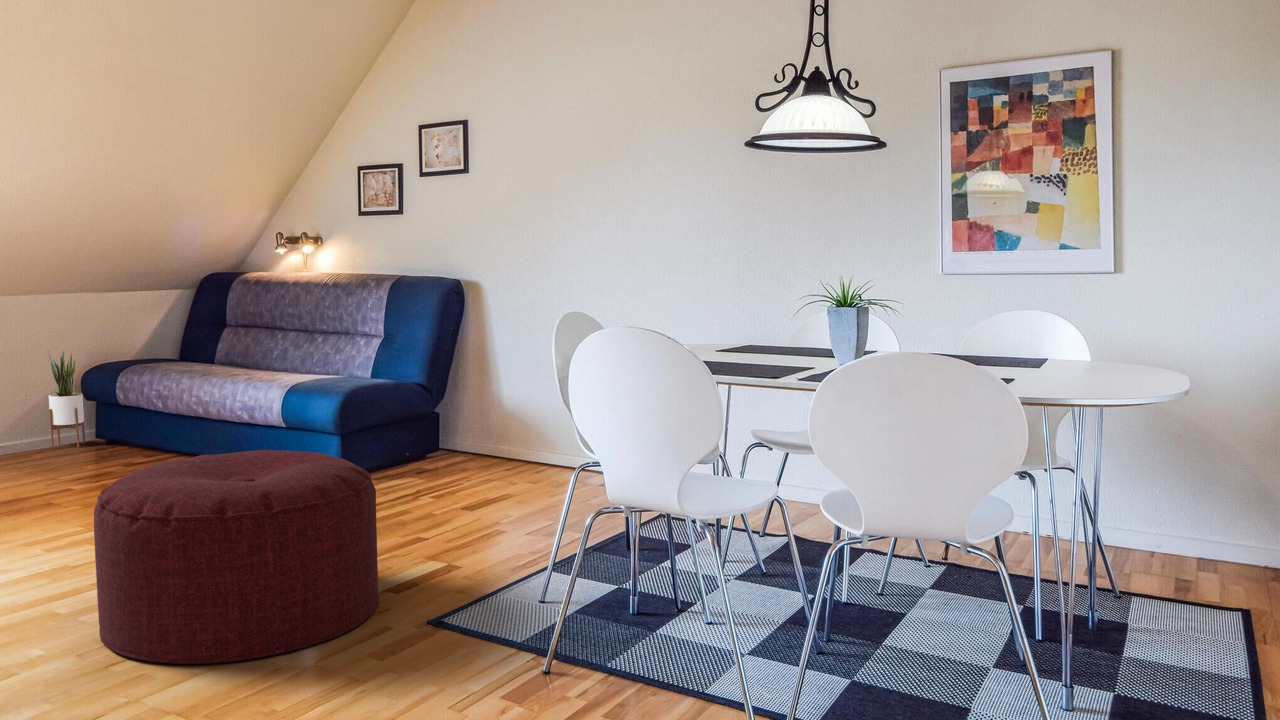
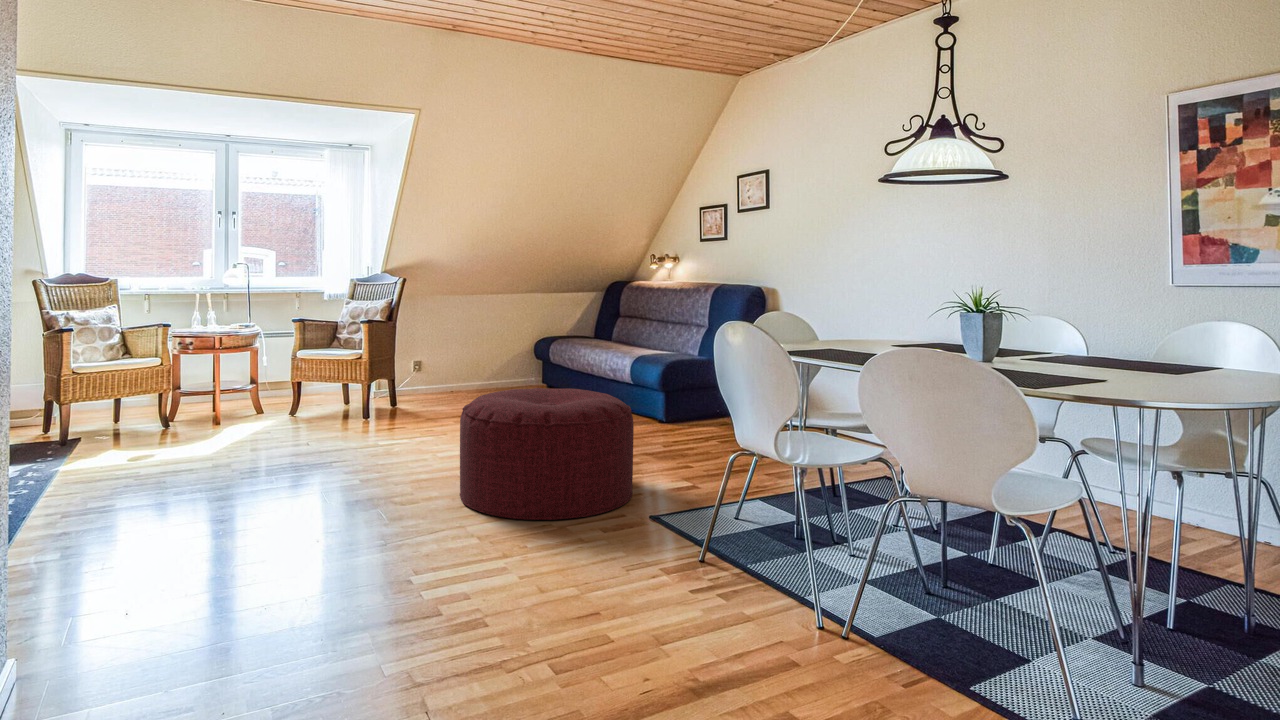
potted plant: present [48,348,85,449] -> none [513,324,532,388]

